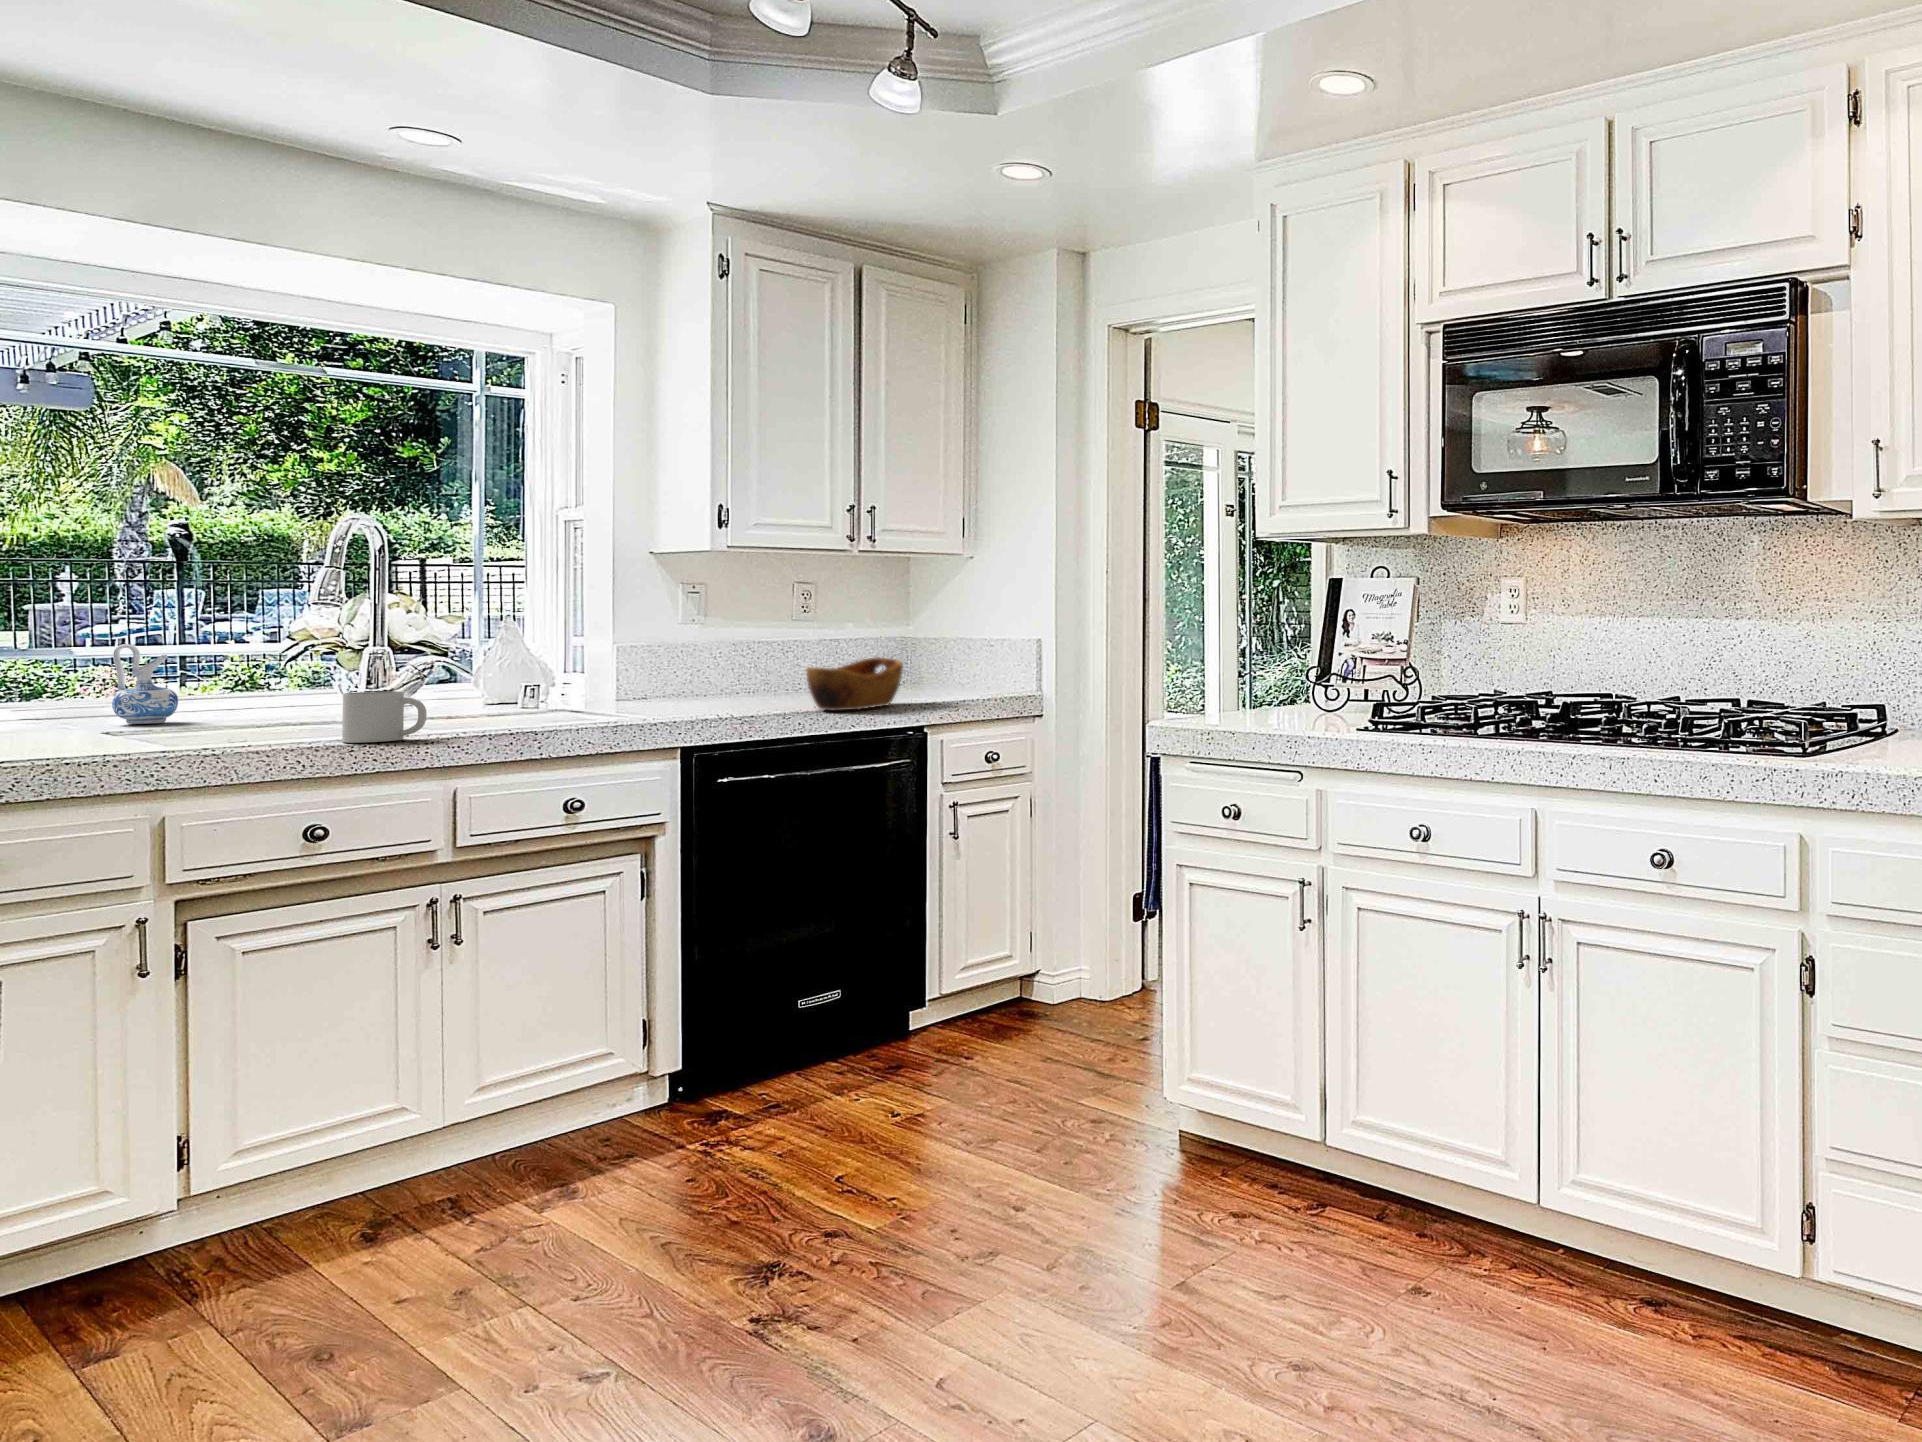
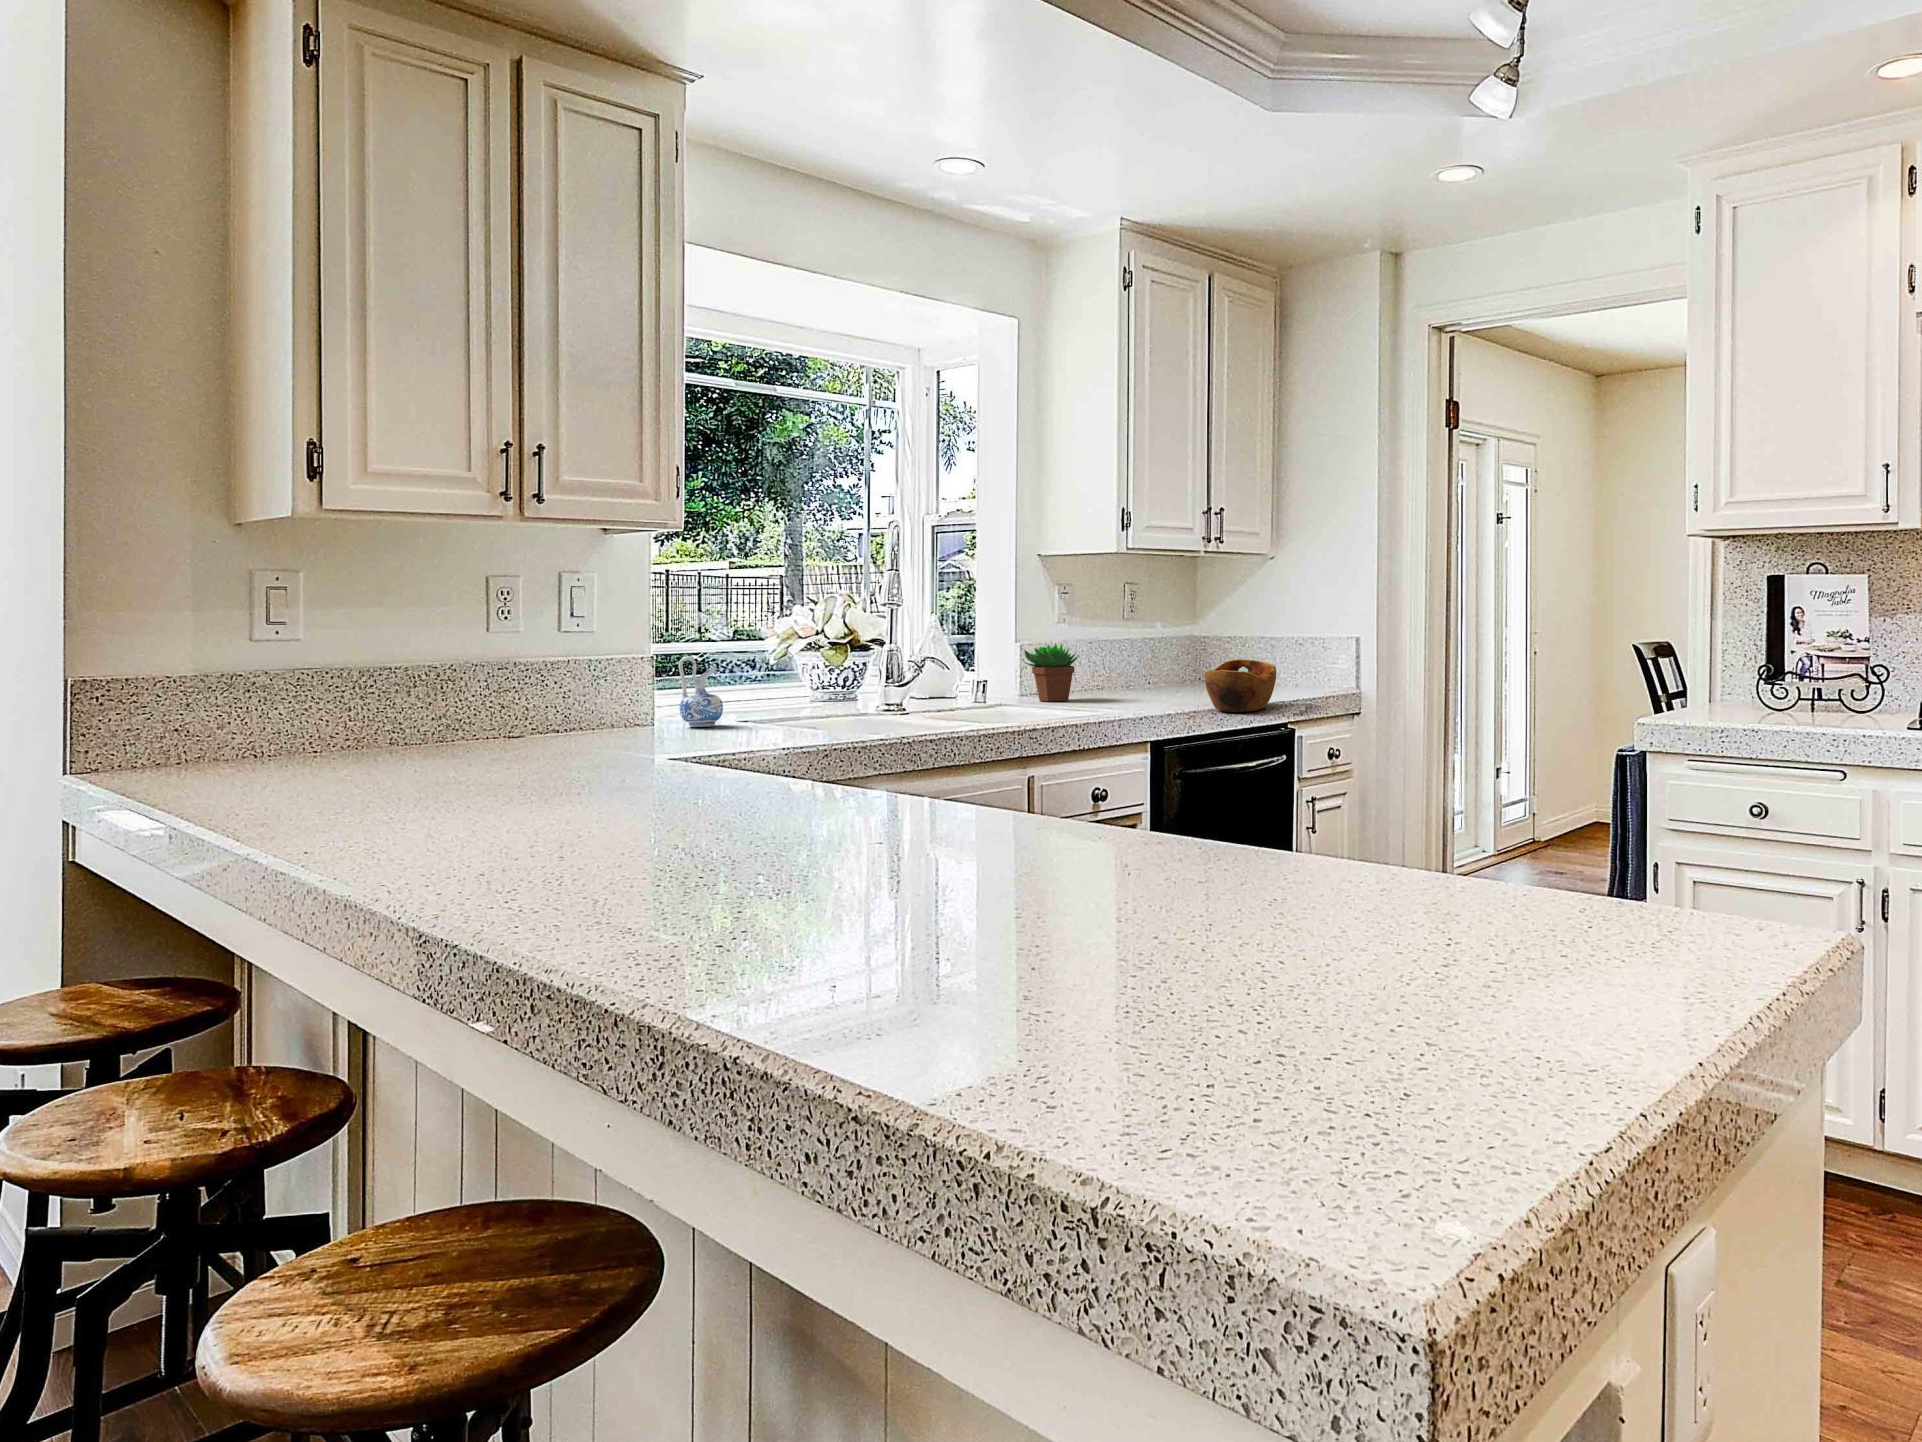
succulent plant: none [646,638,717,699] -> present [1025,643,1078,701]
mug: present [342,691,427,743] -> none [919,697,982,744]

